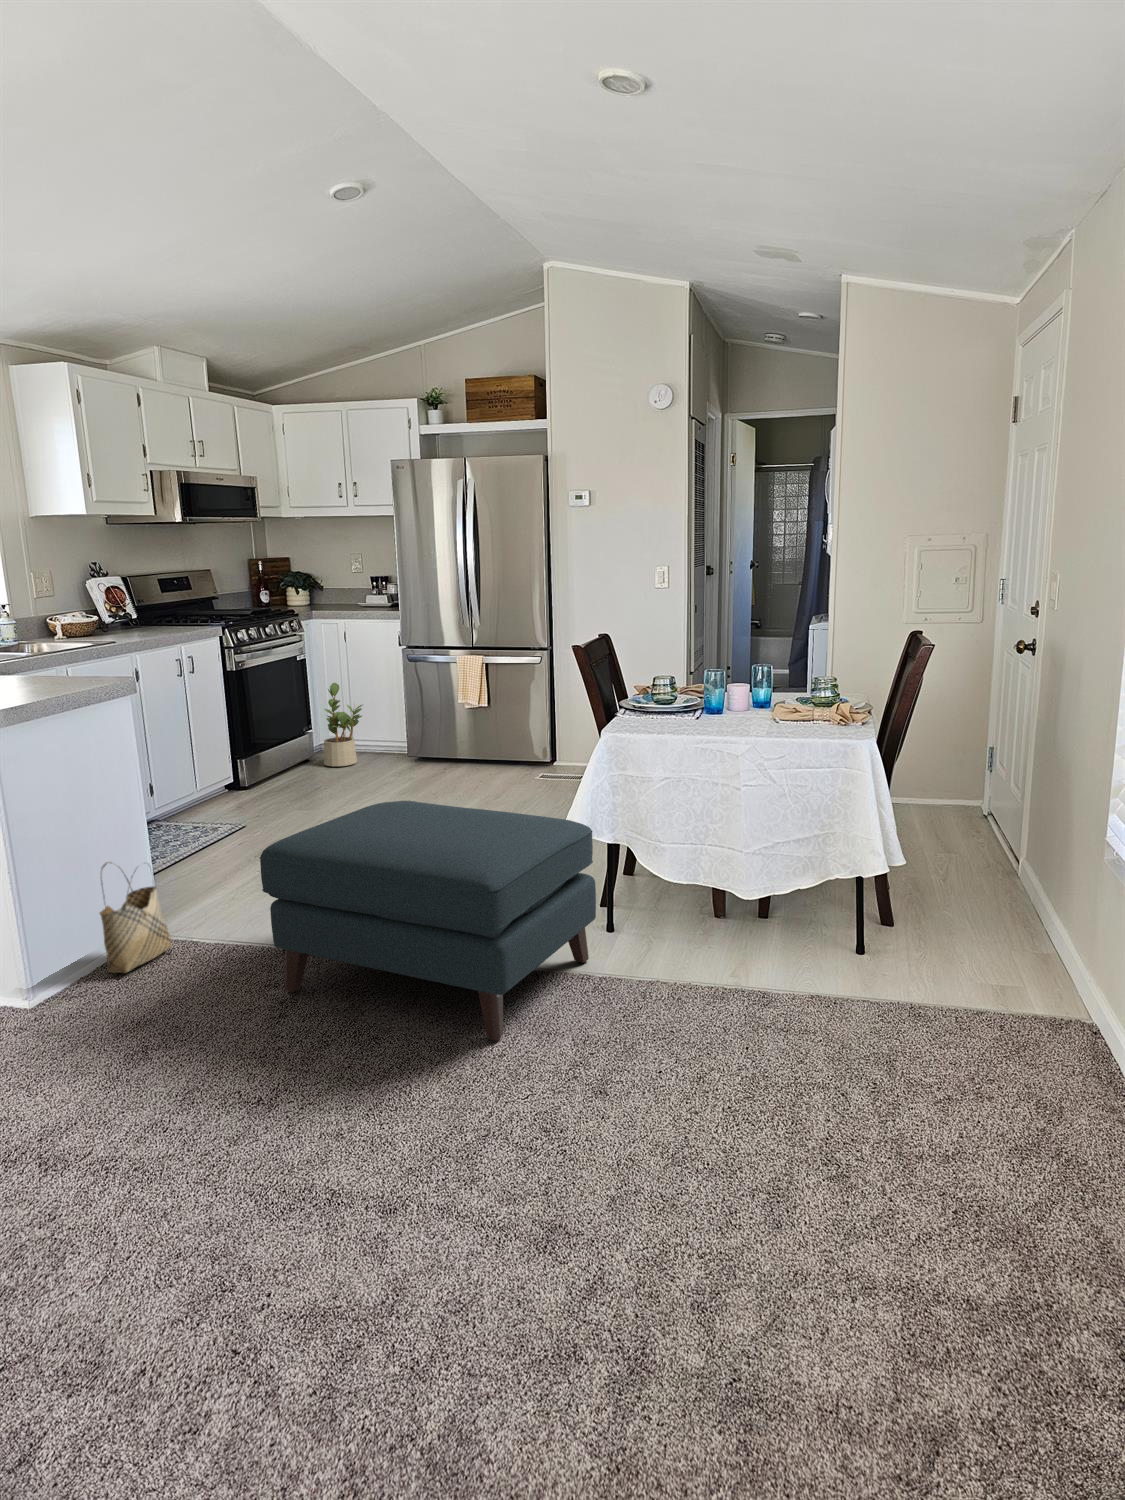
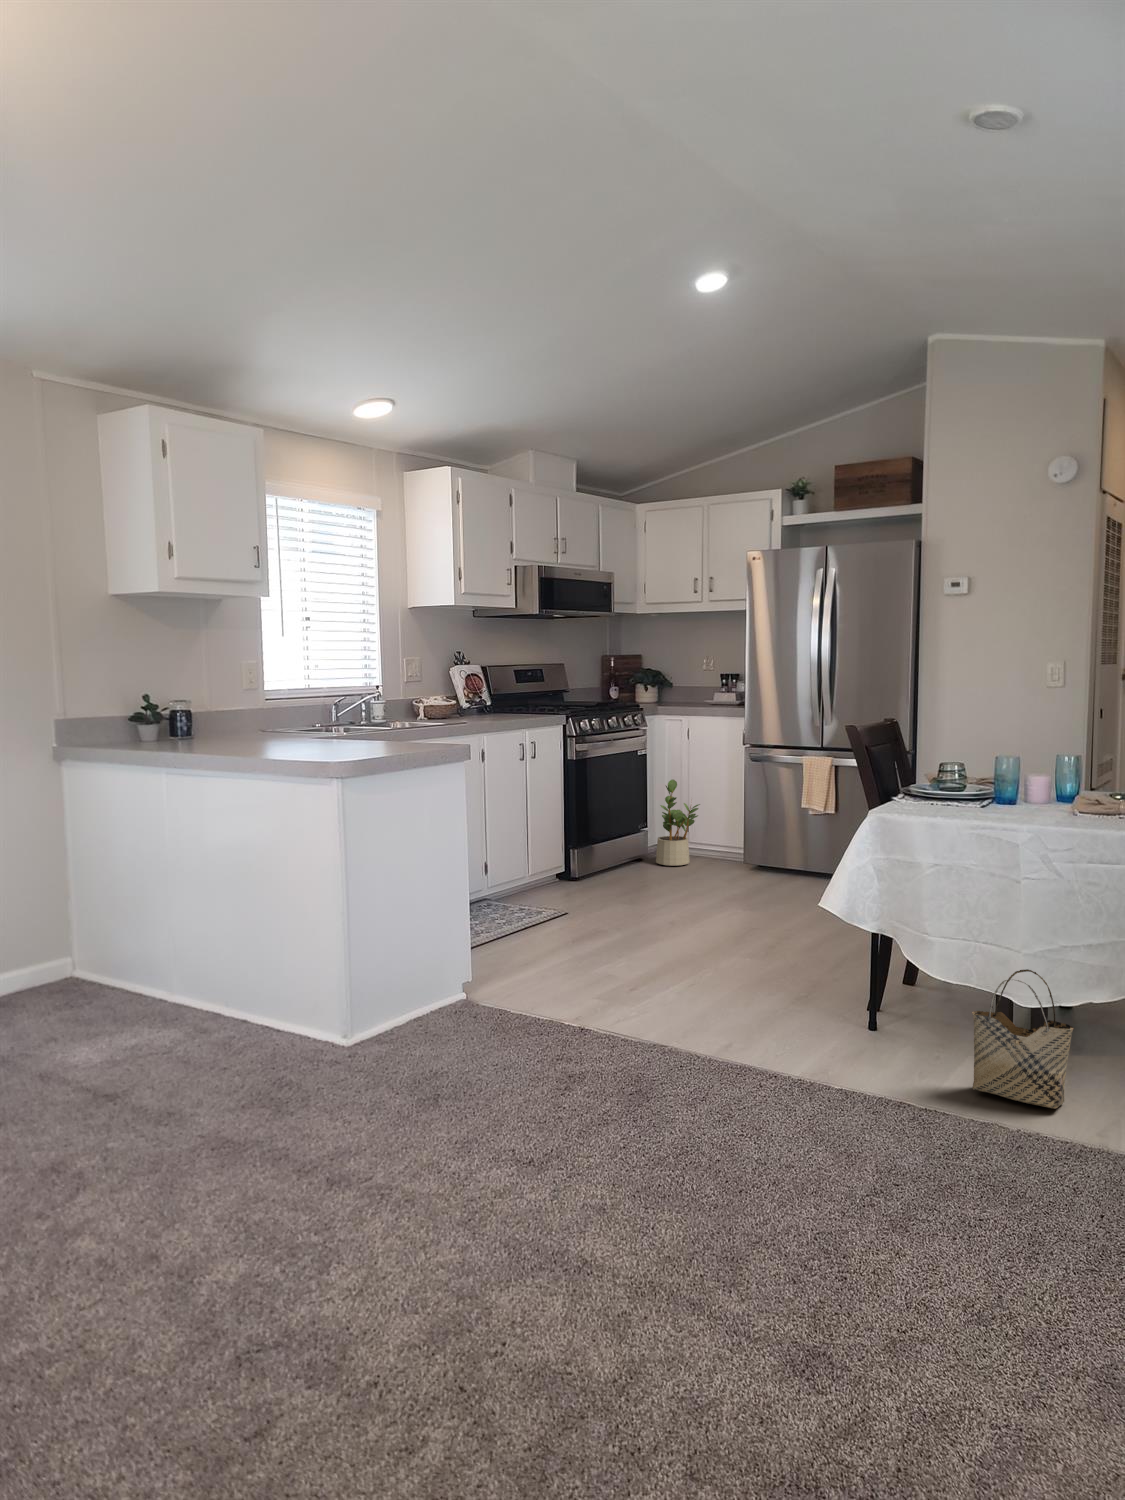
ottoman: present [260,801,596,1041] -> none [563,886,919,1149]
woven basket: present [100,863,172,973] -> present [972,969,1073,1109]

